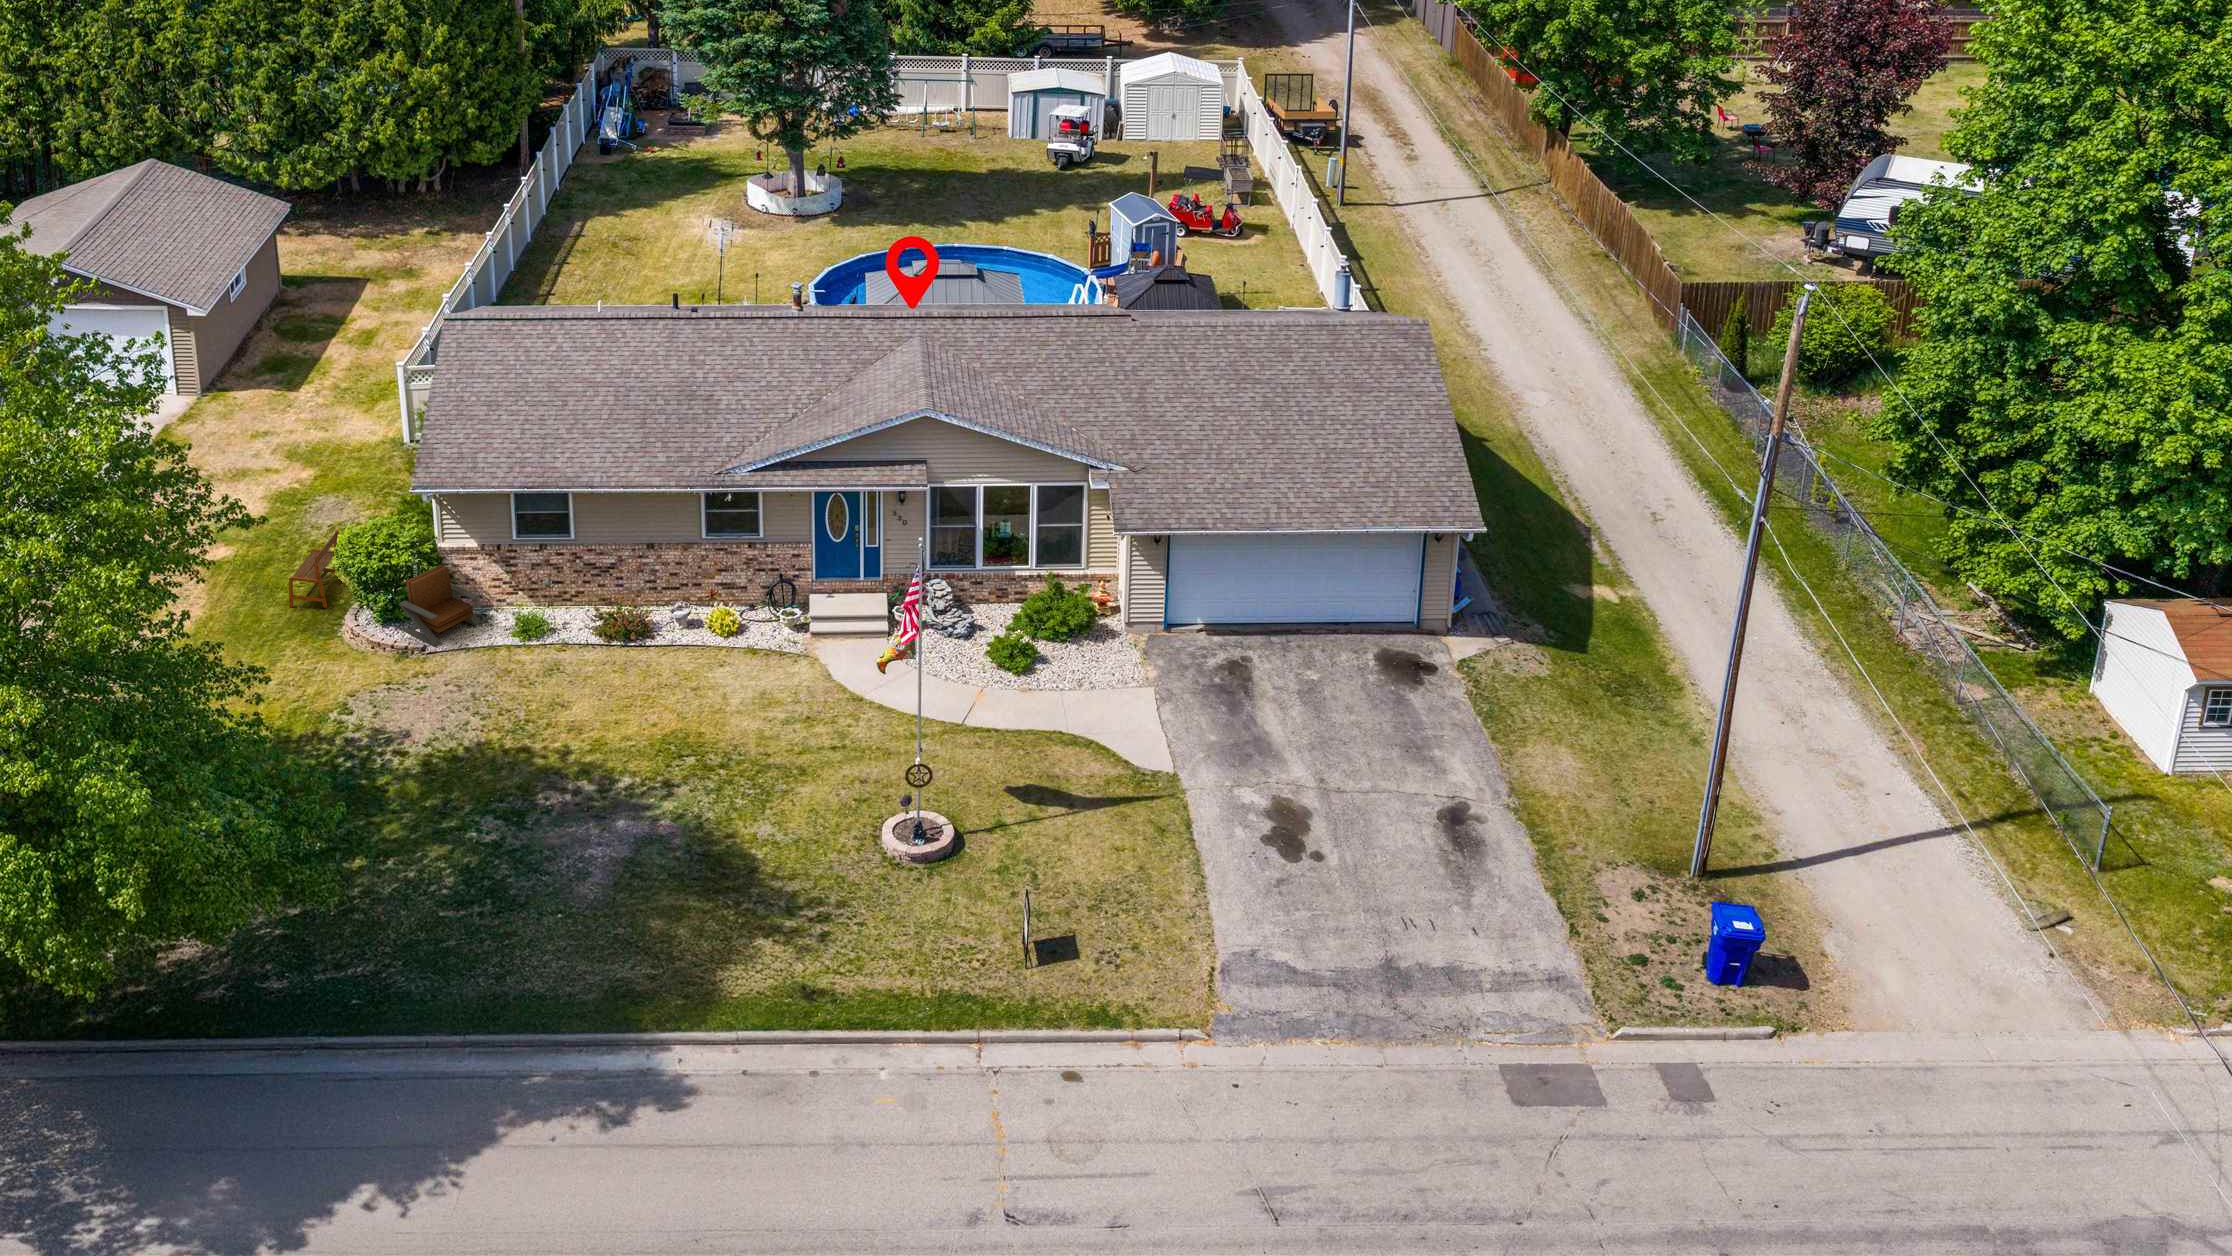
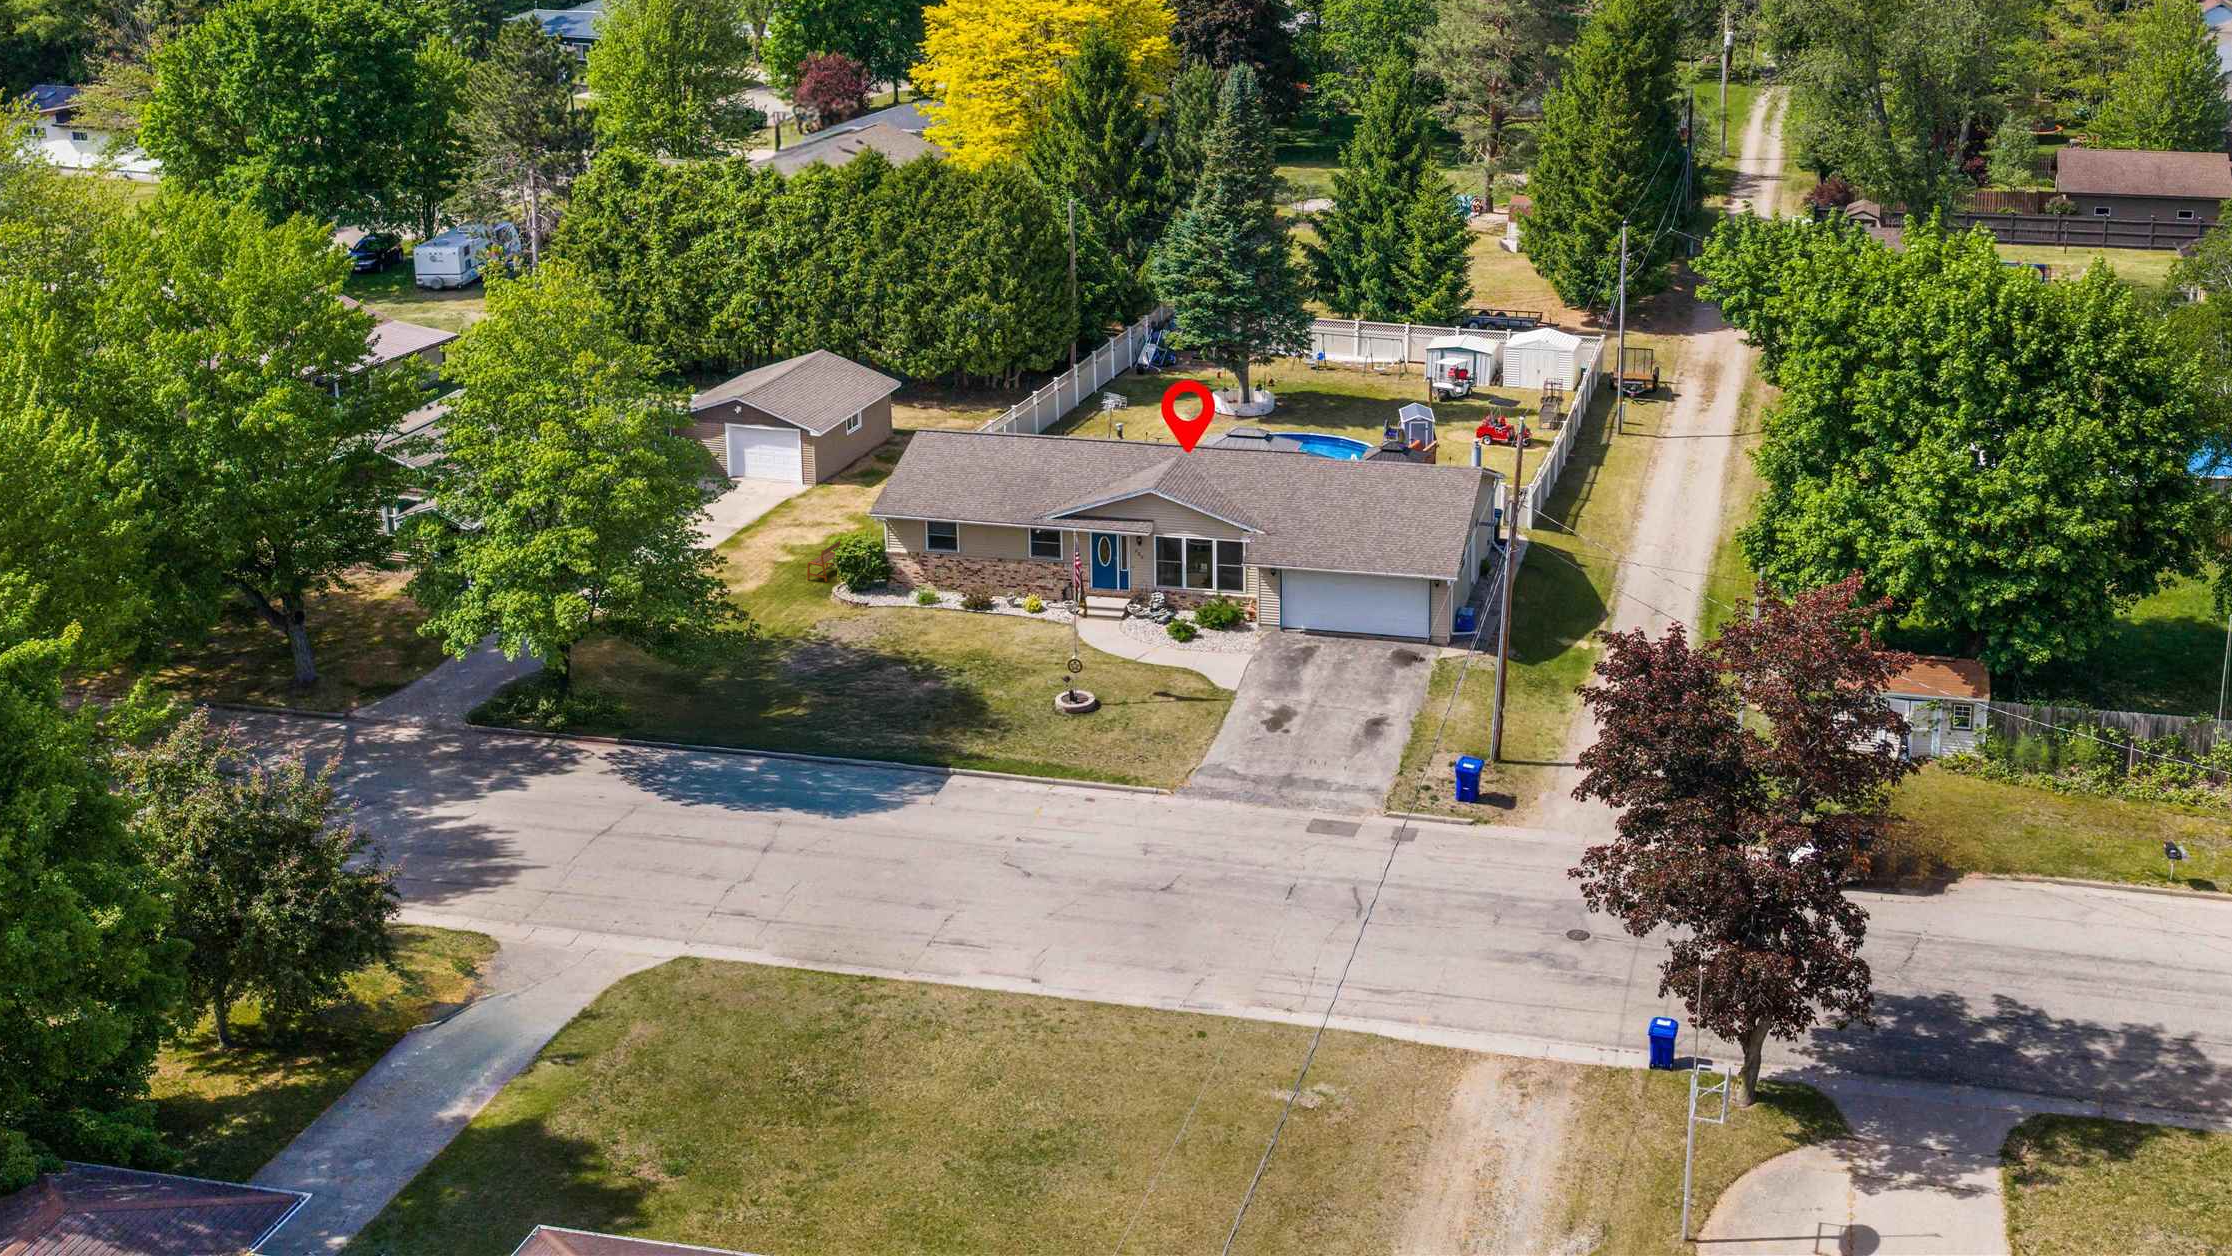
lounge chair: present [399,565,481,646] -> none [859,560,904,603]

